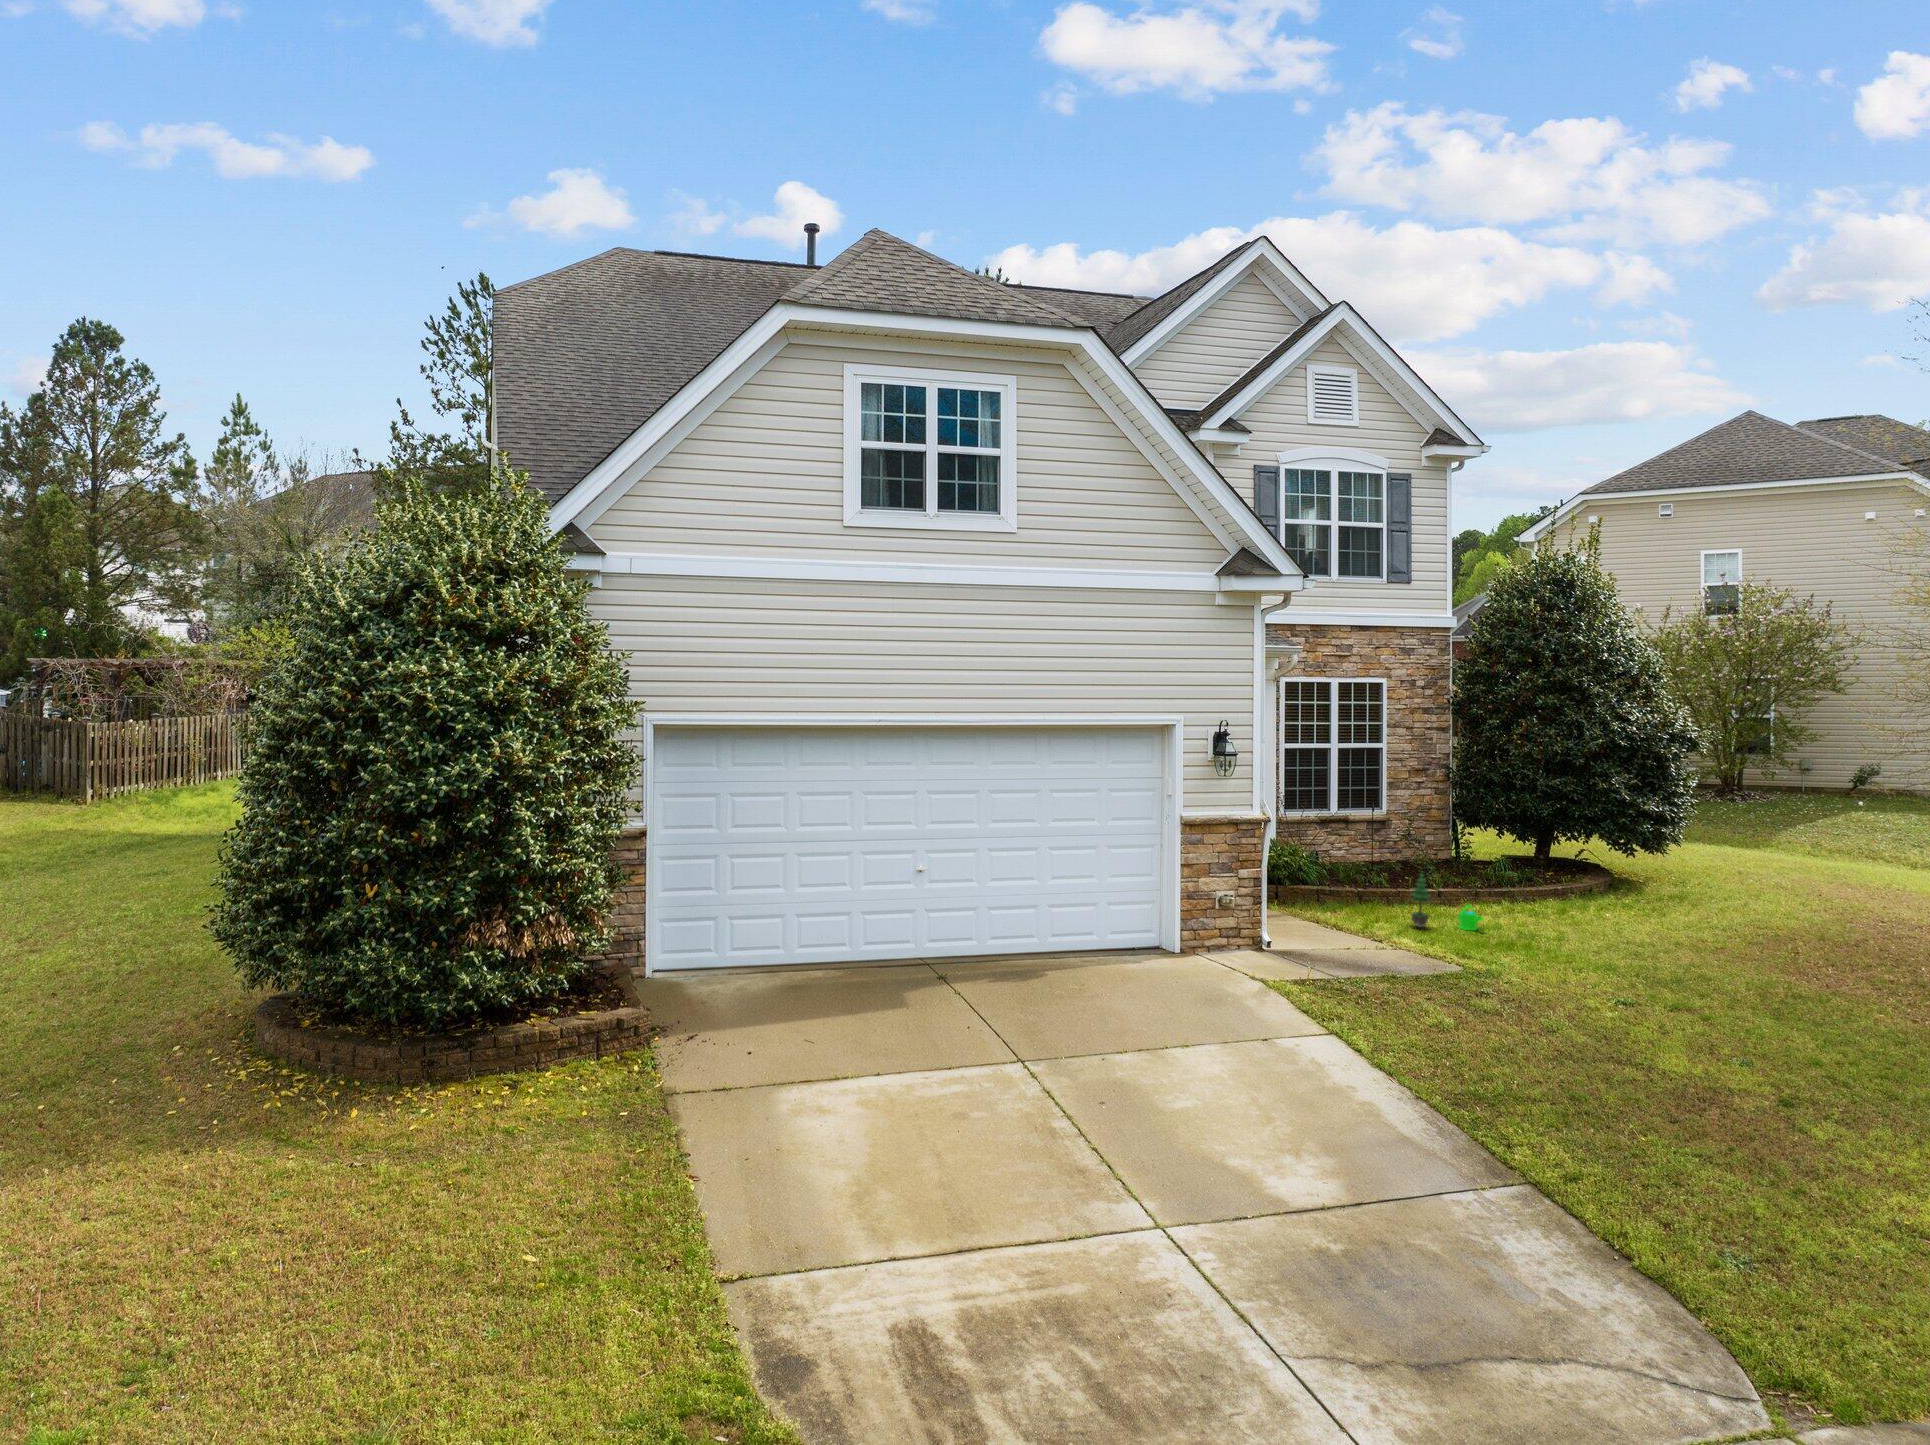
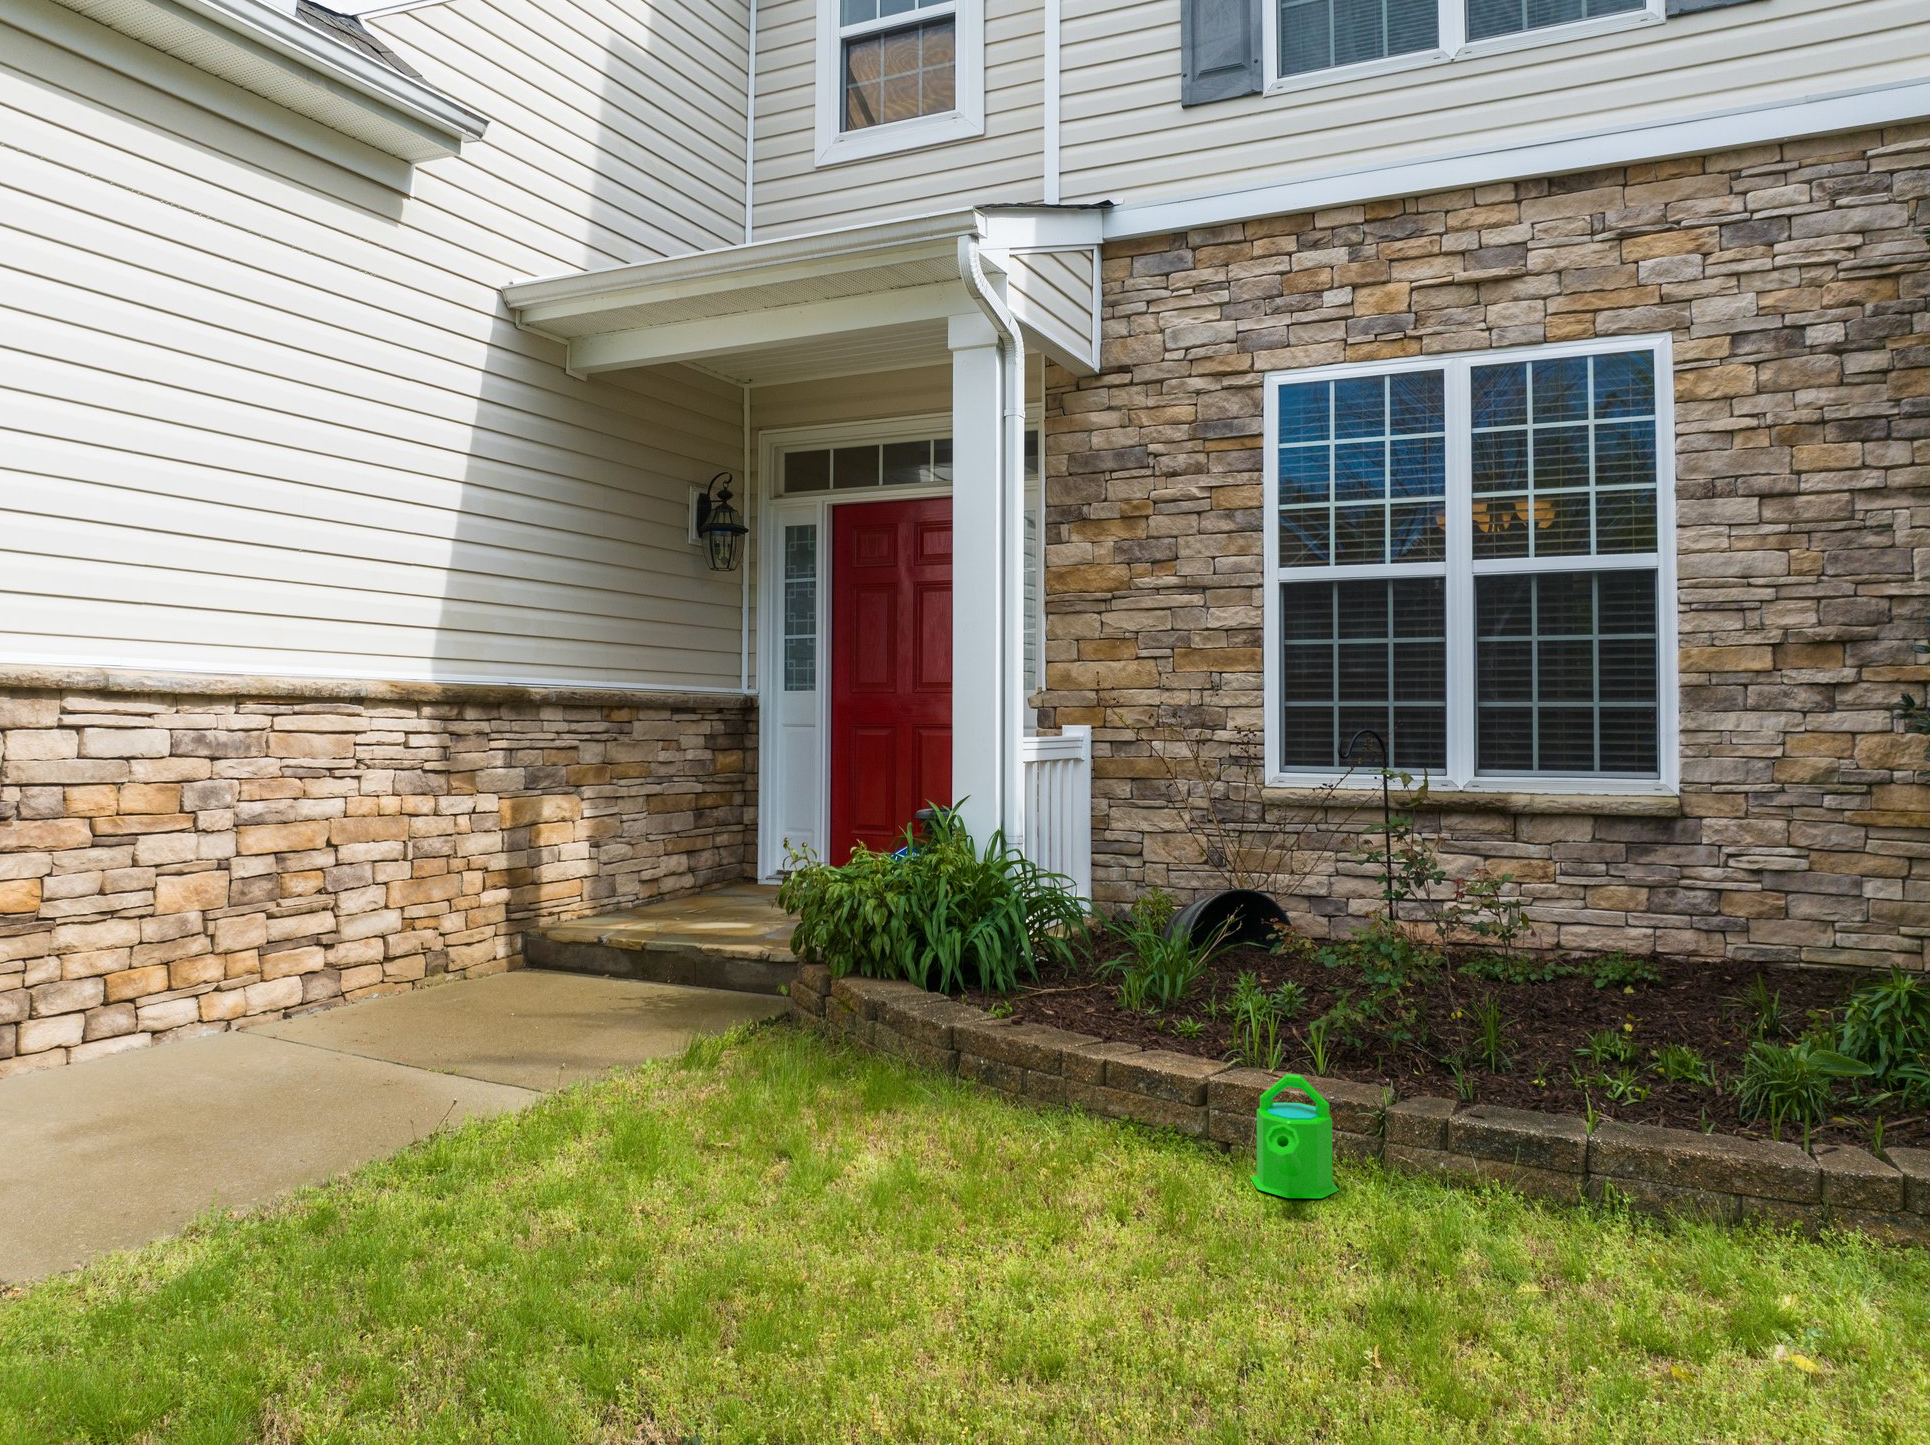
potted tree: present [1412,873,1430,927] -> none [1041,899,1128,1141]

